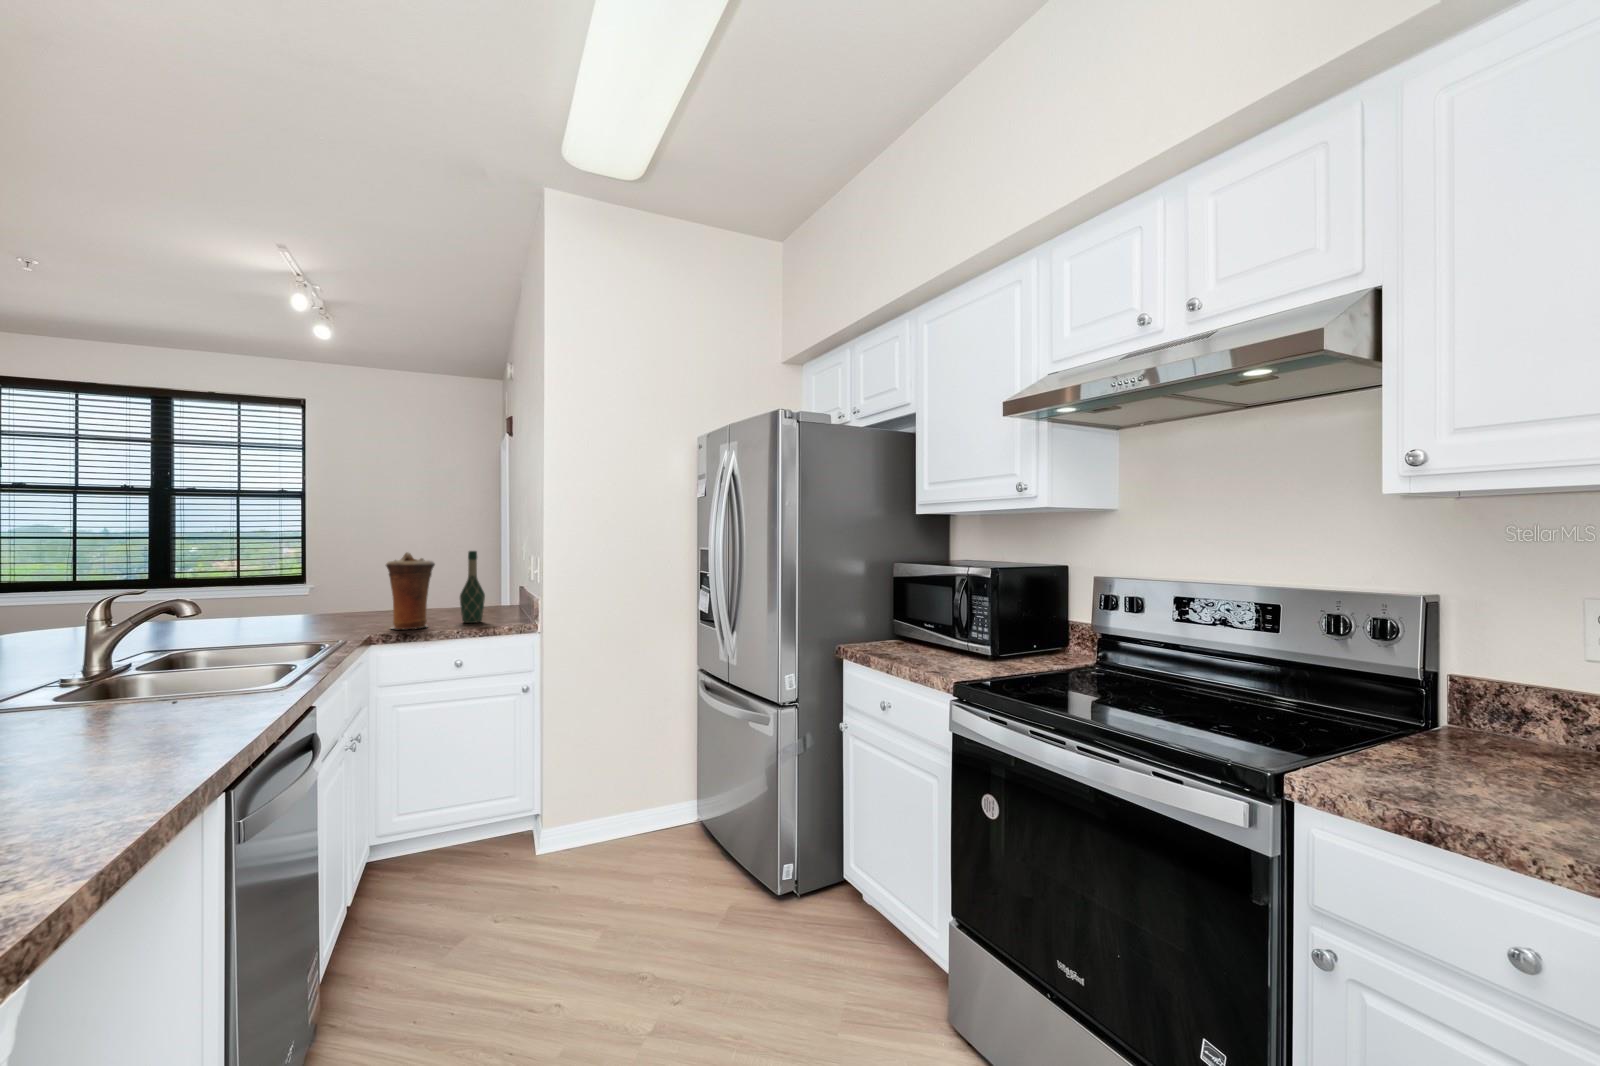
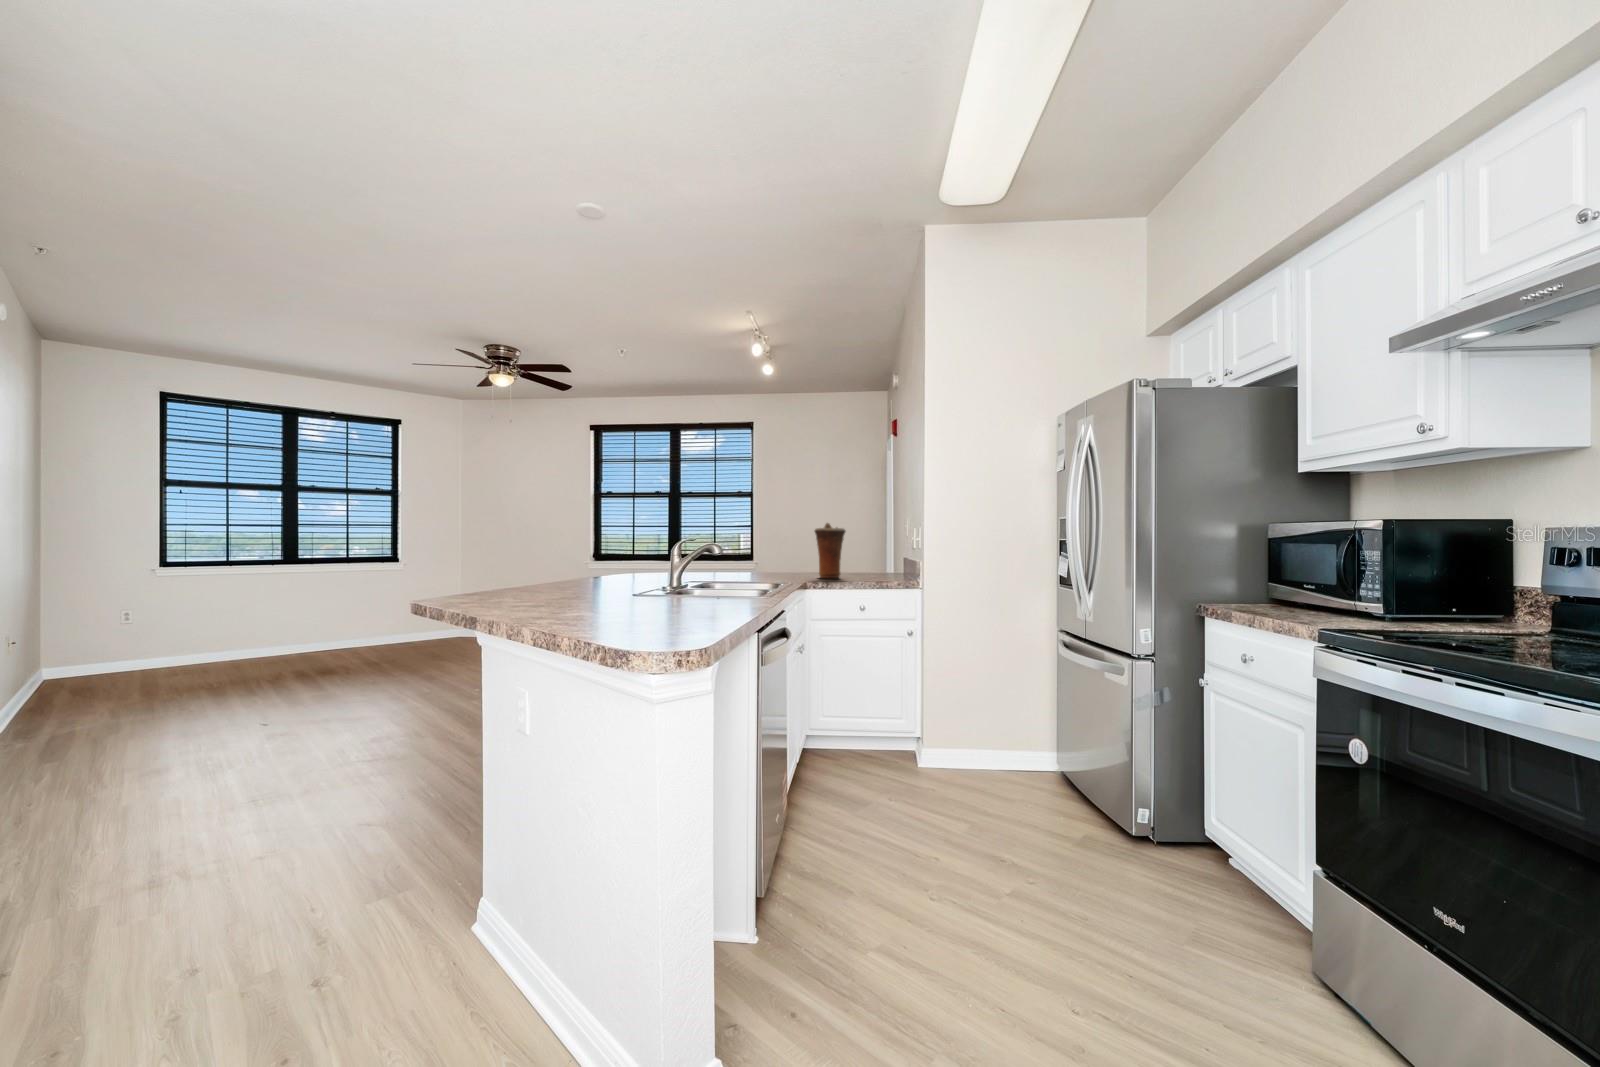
wine bottle: present [460,551,485,623] -> none [862,522,880,578]

